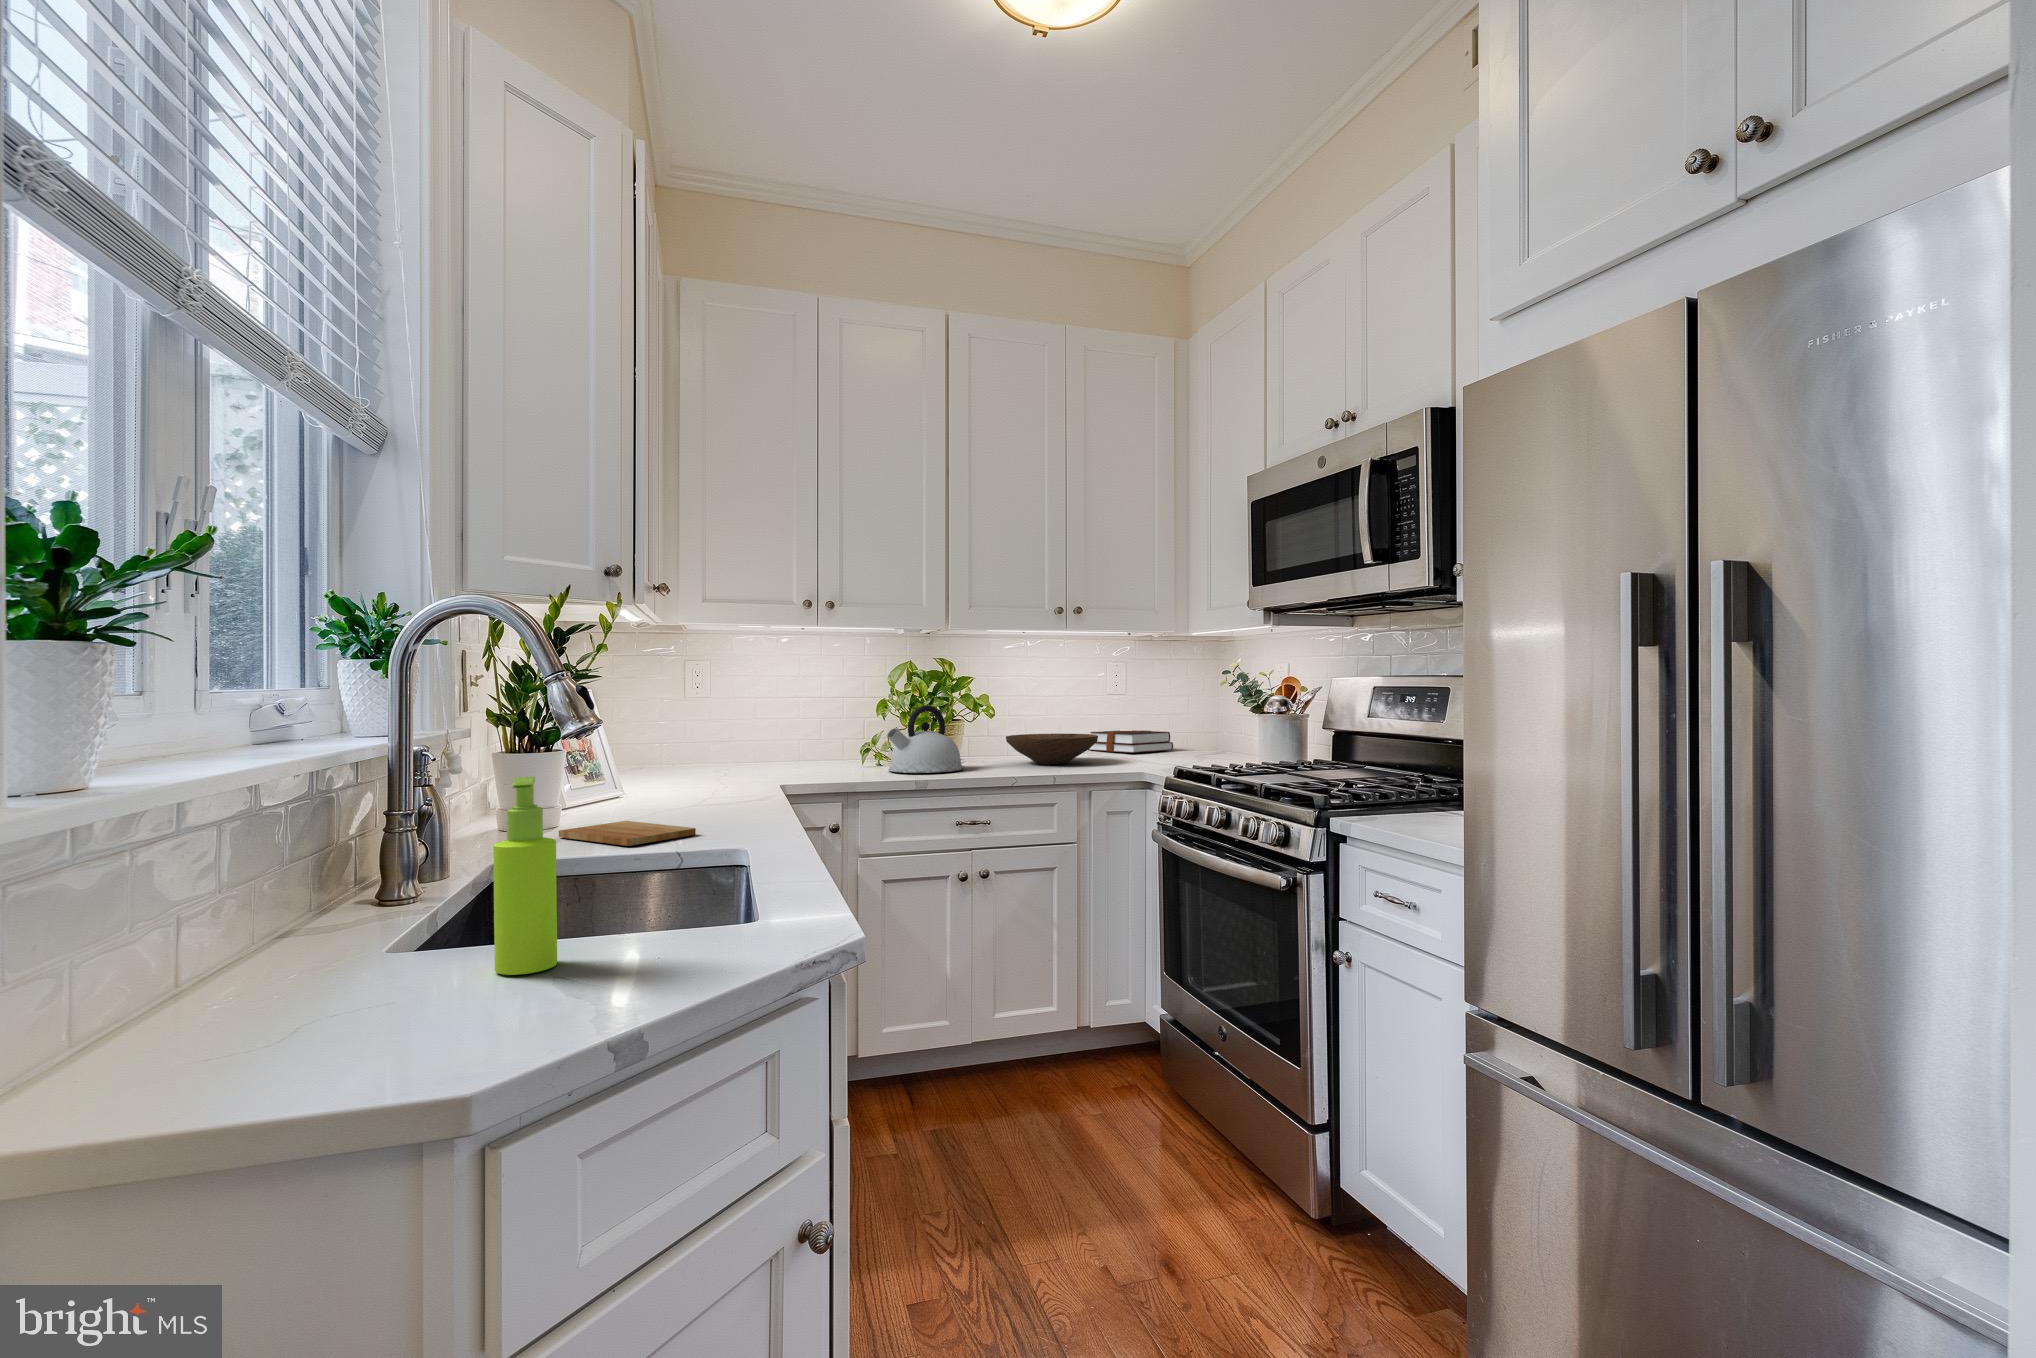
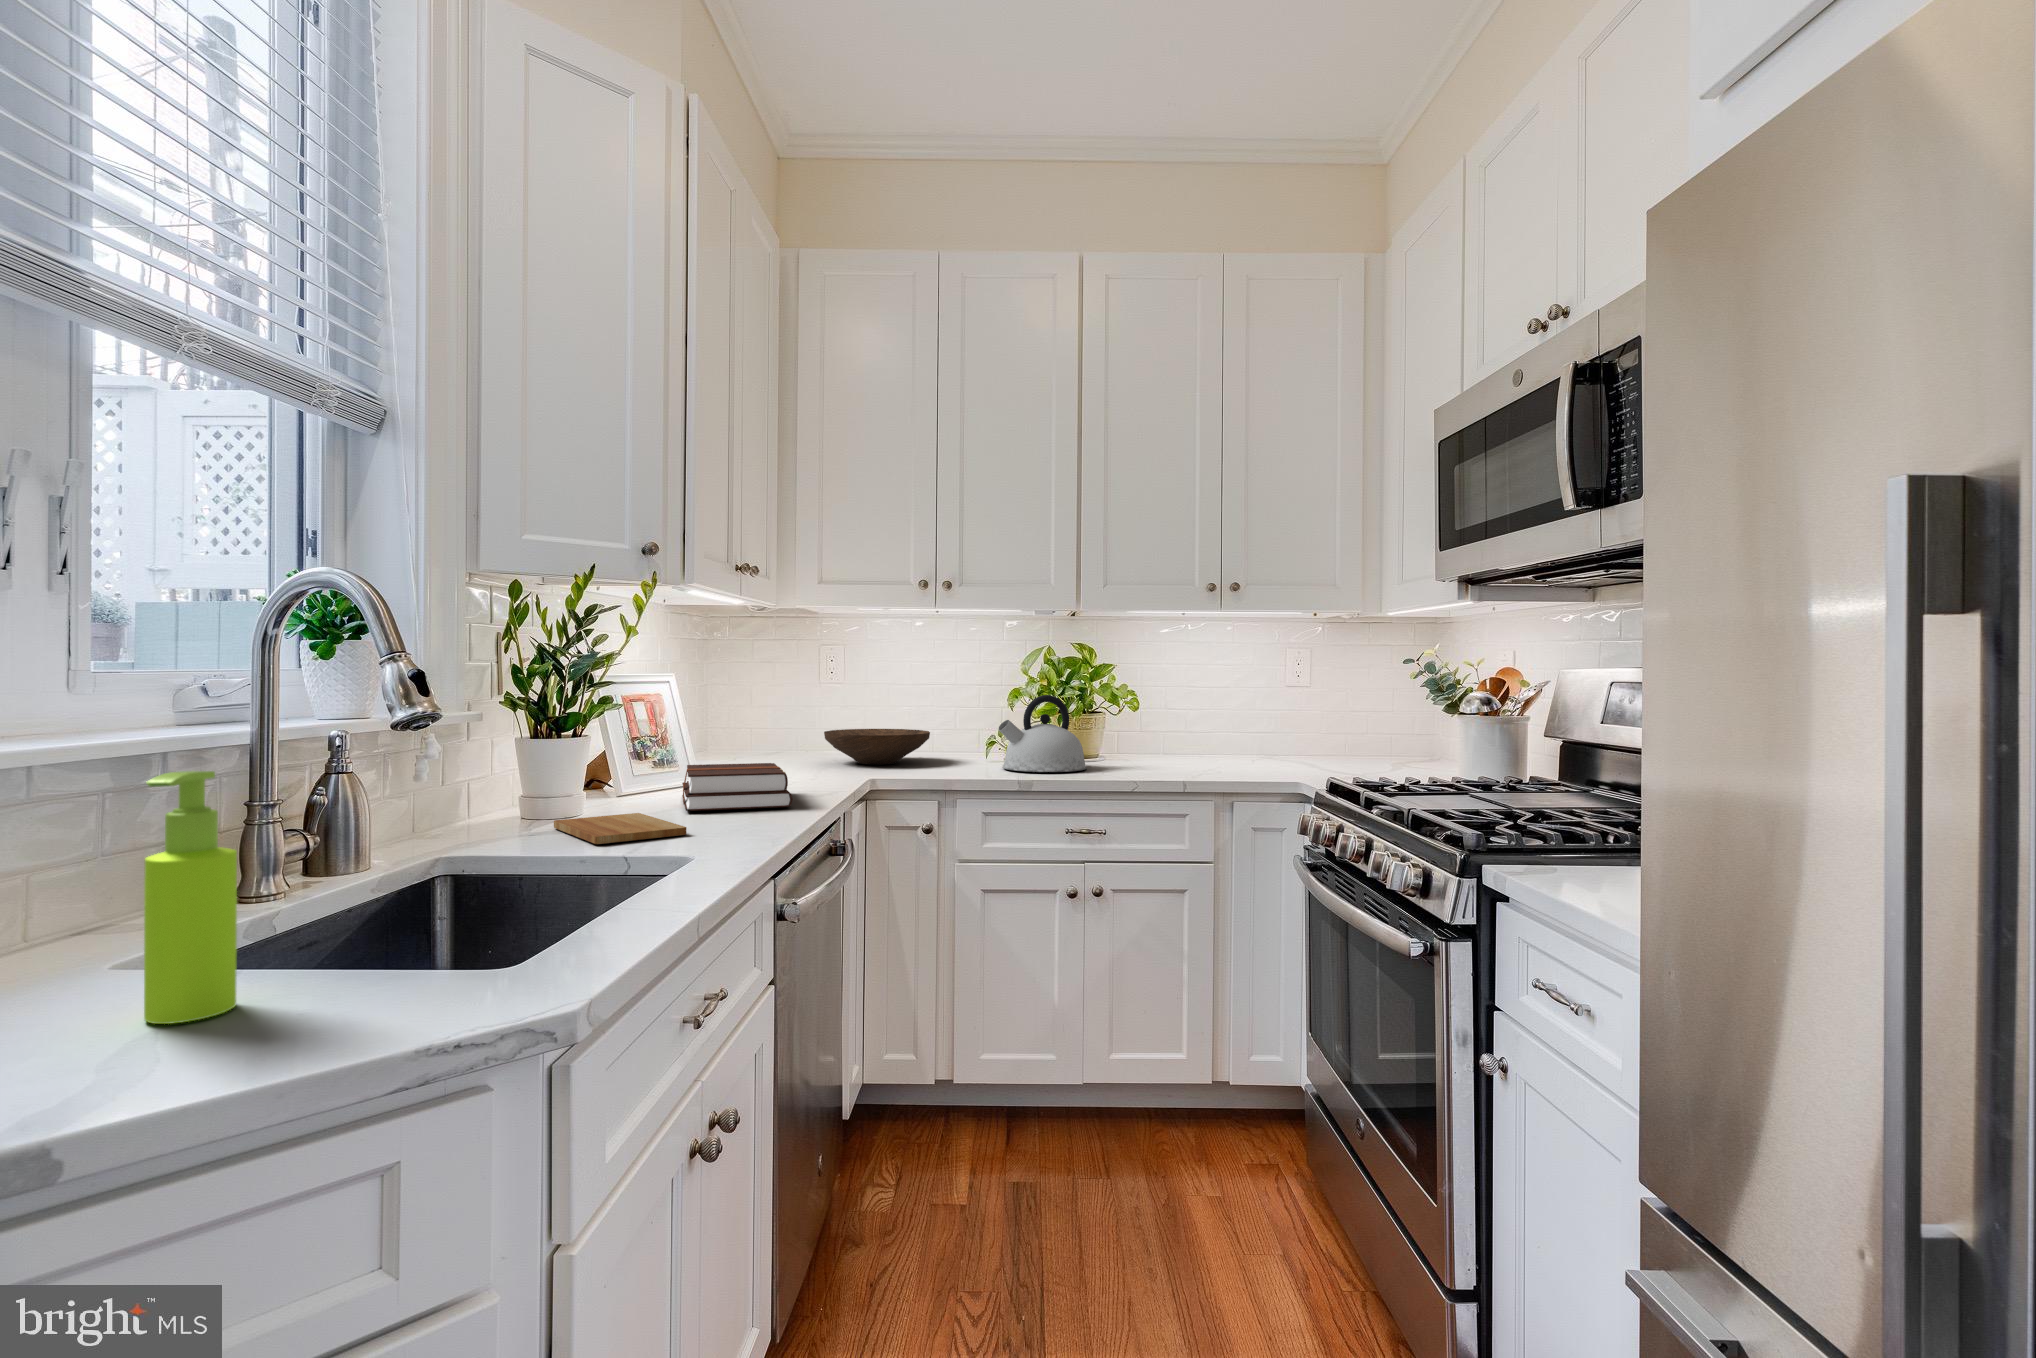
hardback book: present [1089,730,1173,753] -> present [682,763,792,811]
wooden bowl: present [1006,733,1098,765] -> present [824,729,930,765]

